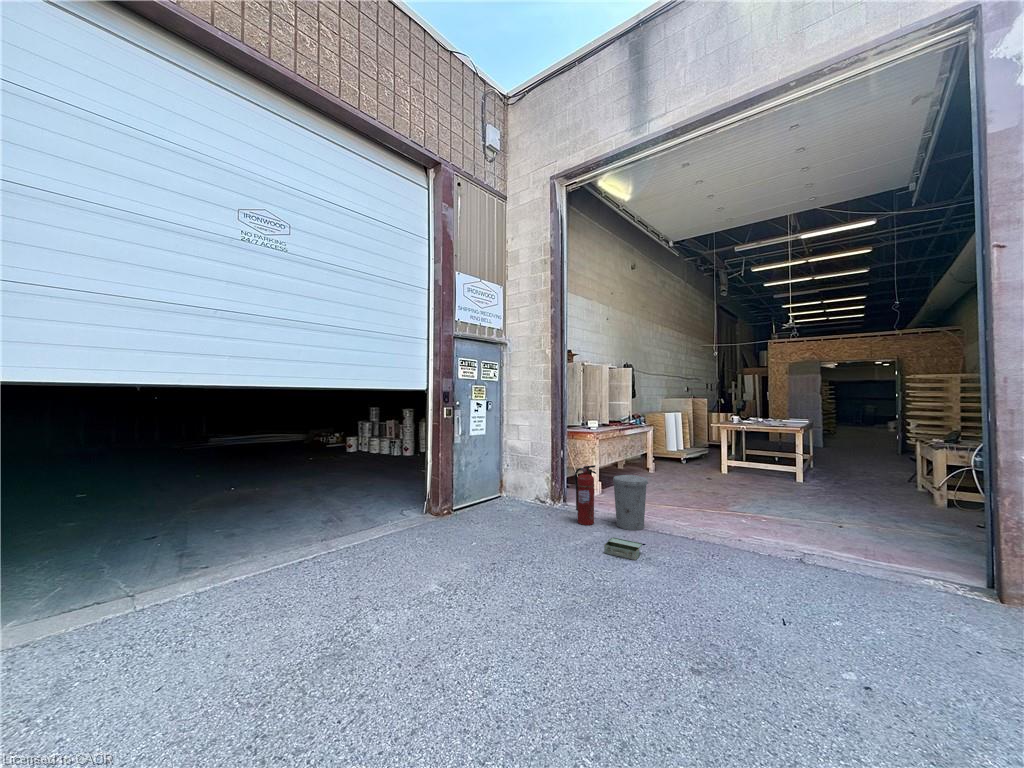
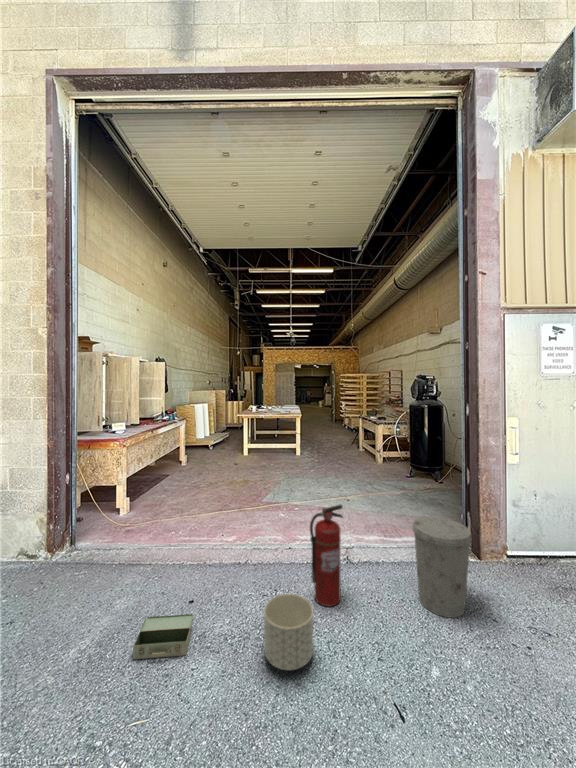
fire extinguisher: present [575,465,596,525] -> present [310,505,343,607]
trash can: present [613,475,648,530] -> present [413,516,472,618]
planter: none [688,540,727,583] -> present [264,594,313,670]

